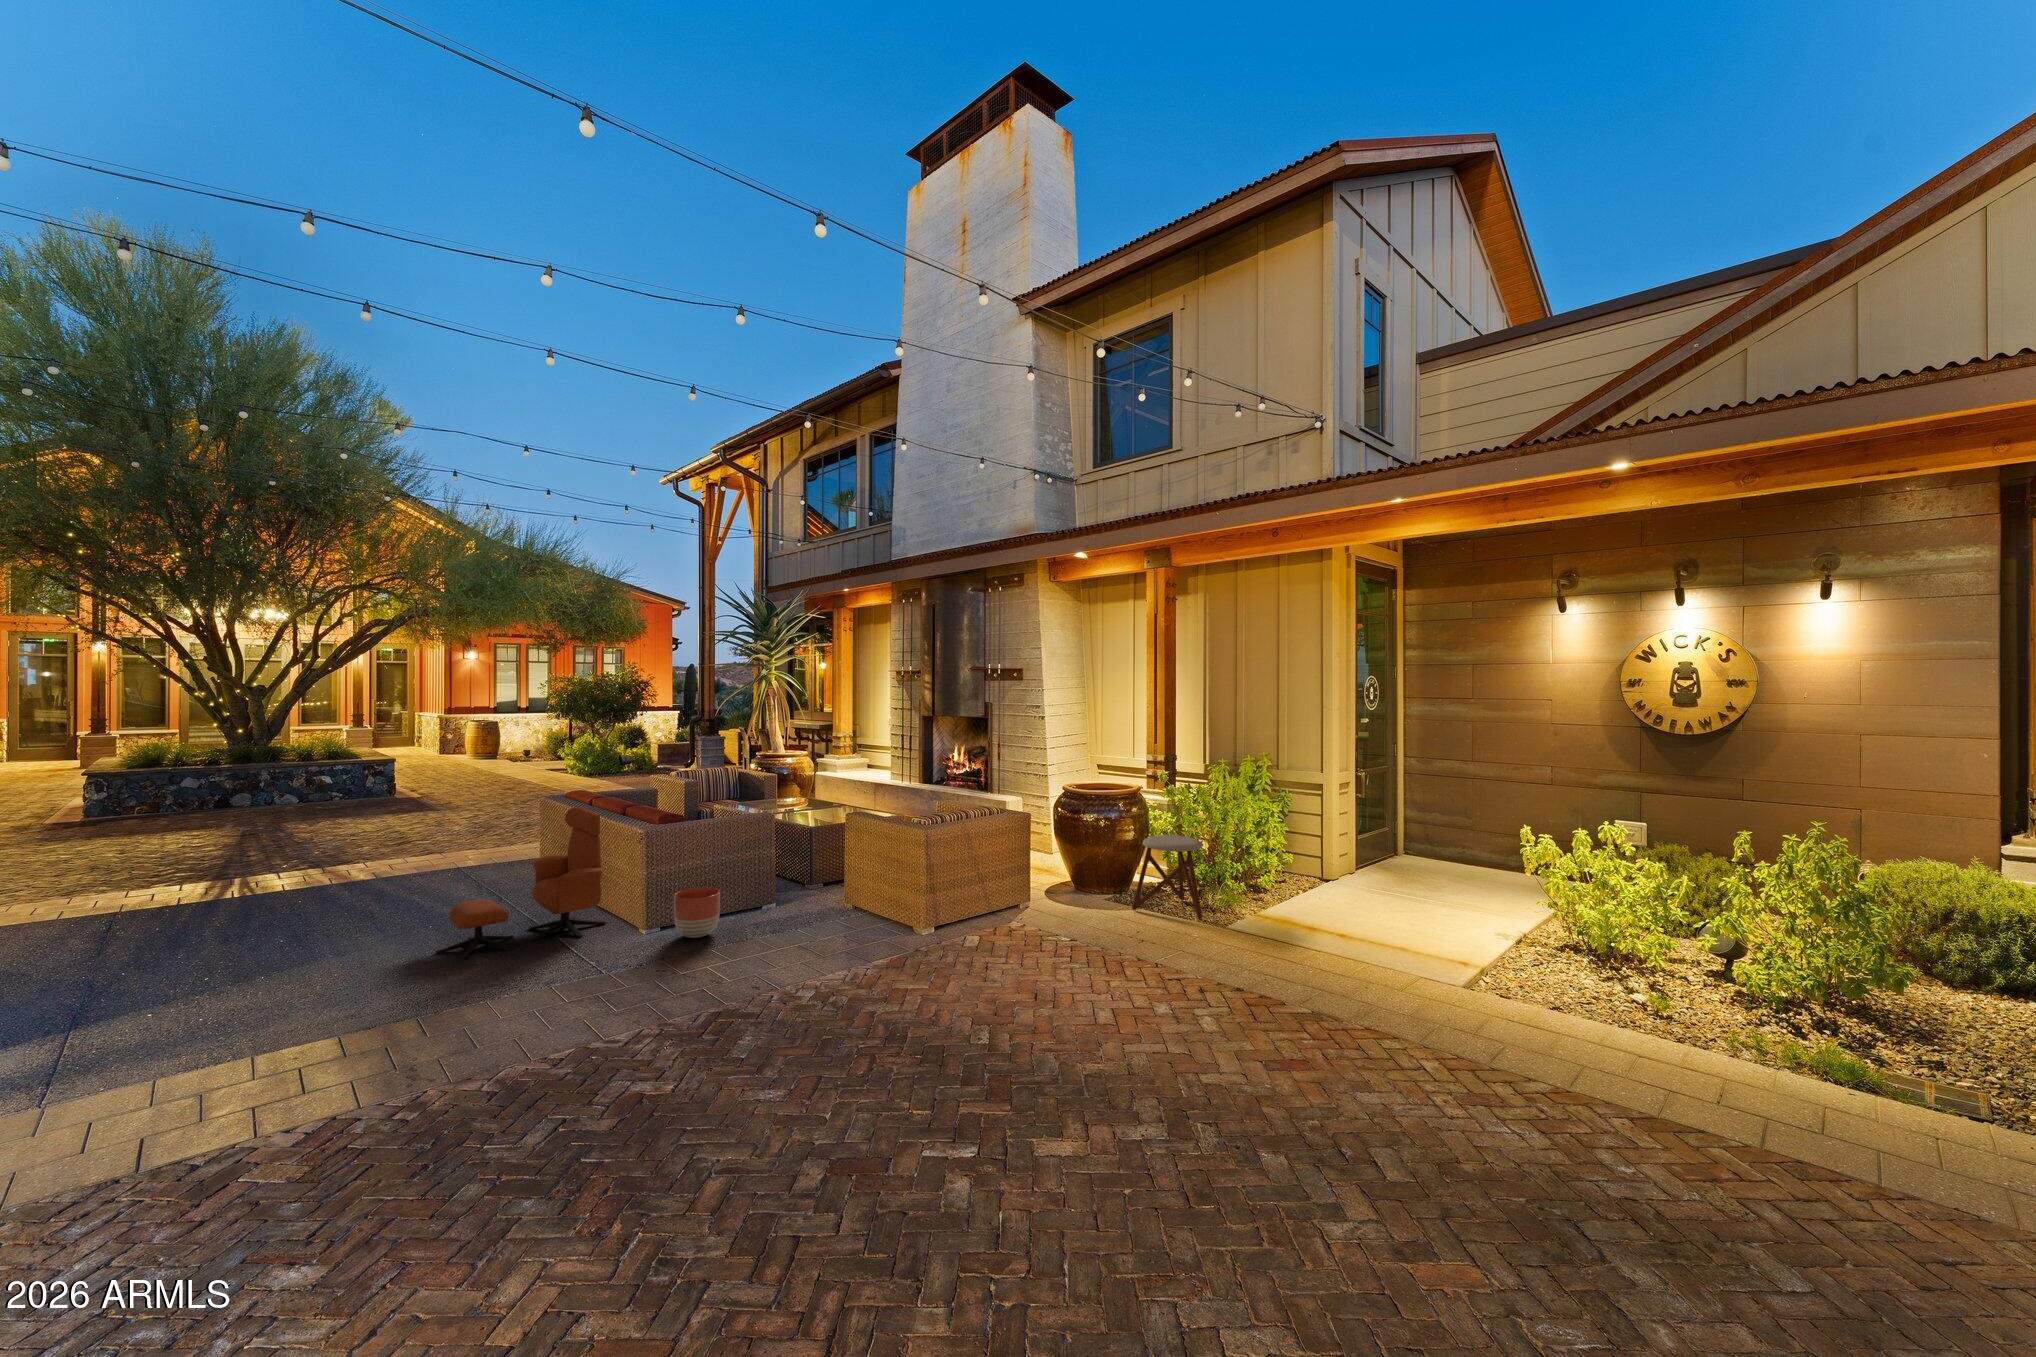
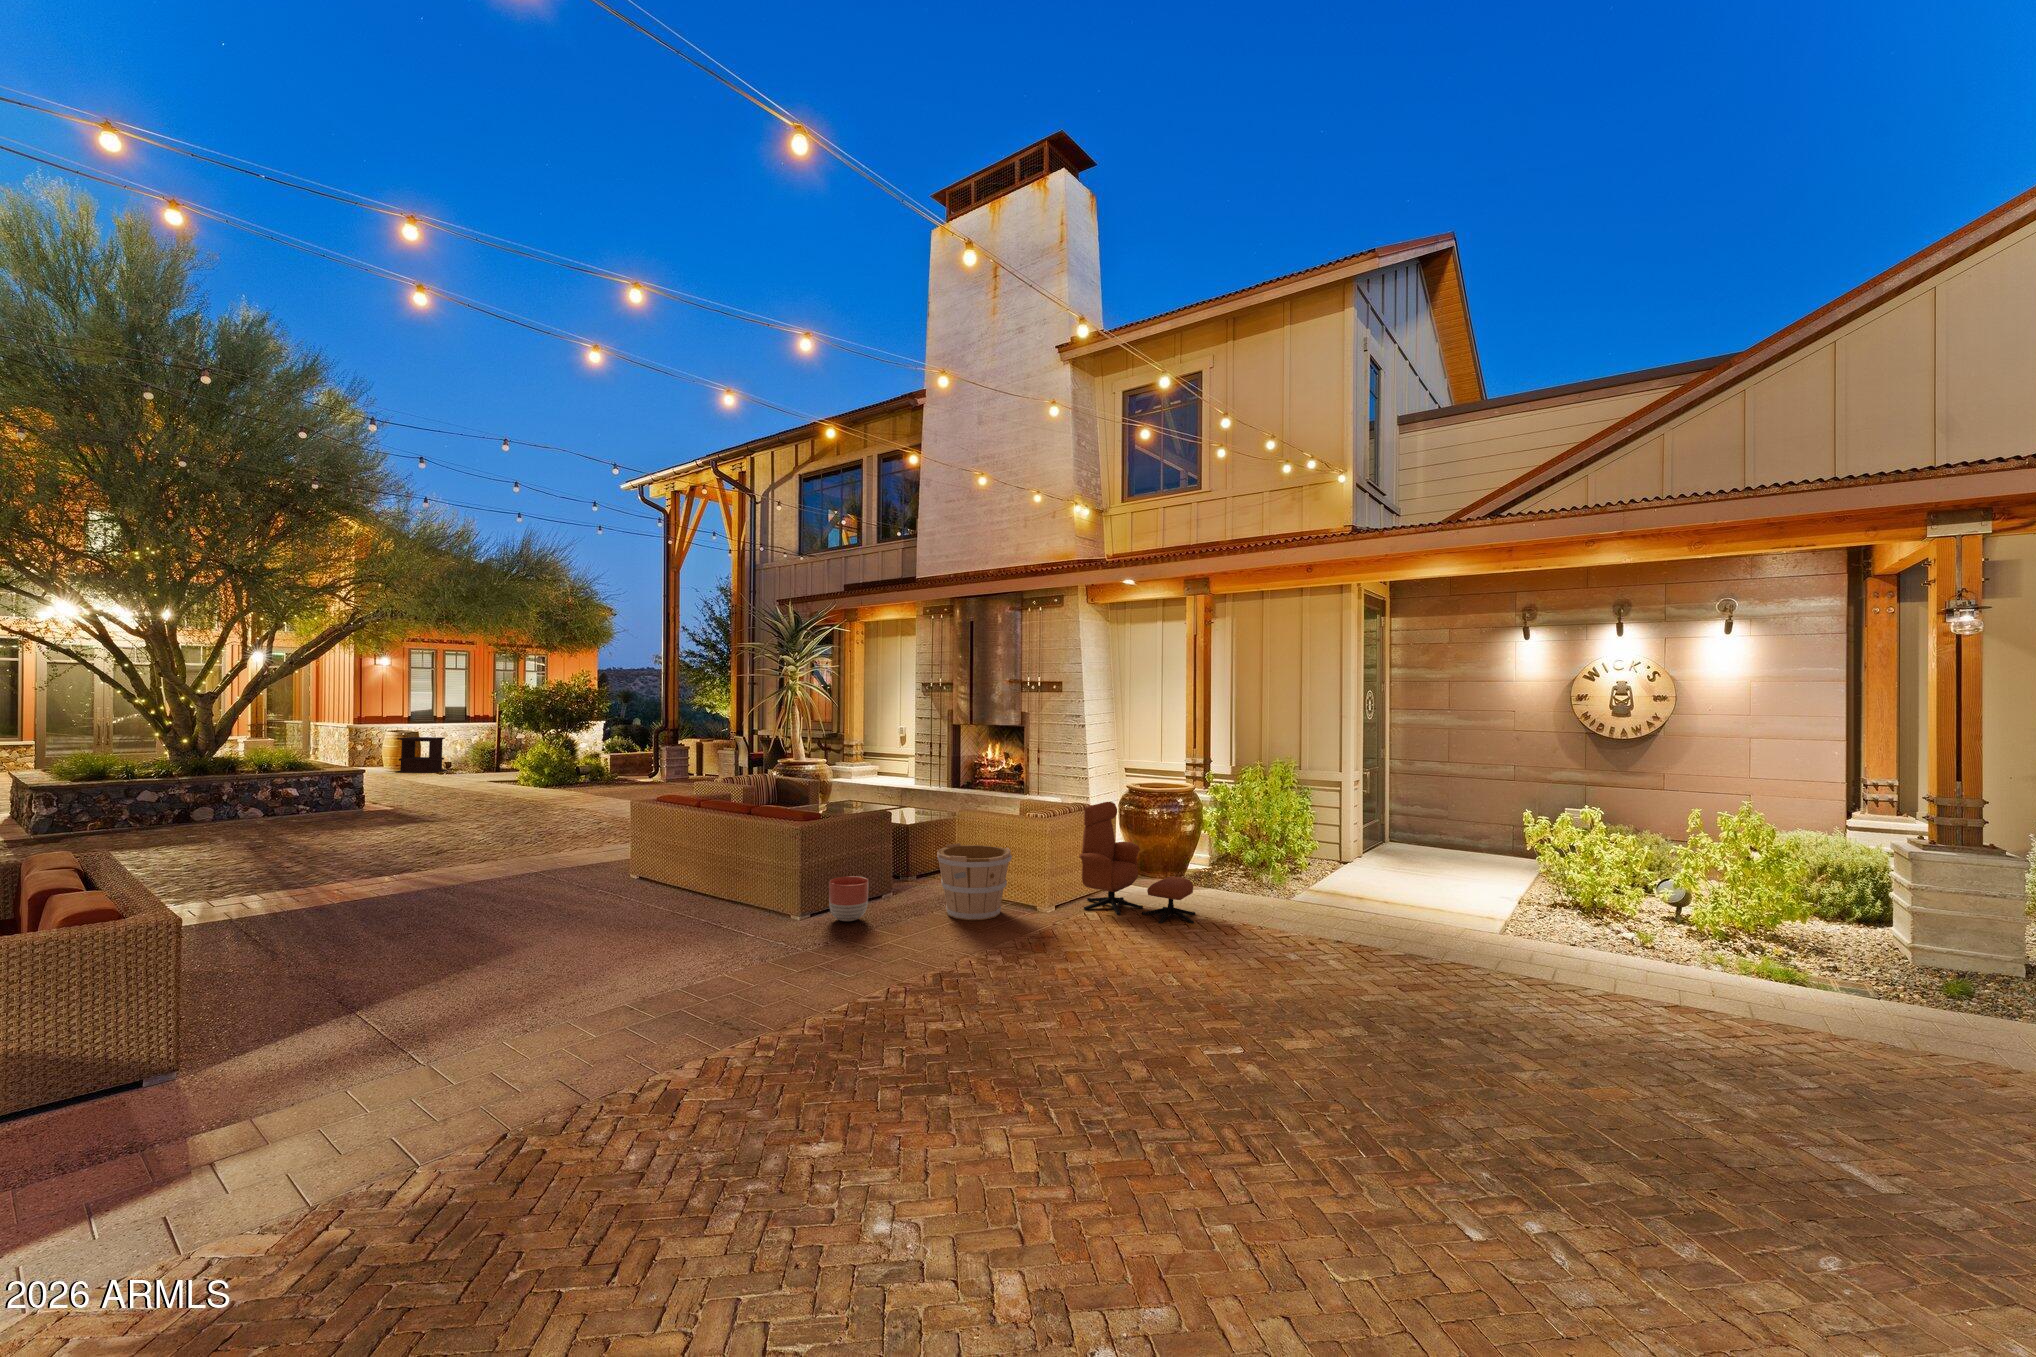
side table: none [461,727,508,762] -> present [396,737,447,773]
lounge chair: present [436,807,606,960] -> present [1079,802,1195,923]
stool: present [1132,835,1202,920] -> none [1205,825,1268,895]
wooden bucket: none [796,852,883,941] -> present [937,843,1012,920]

